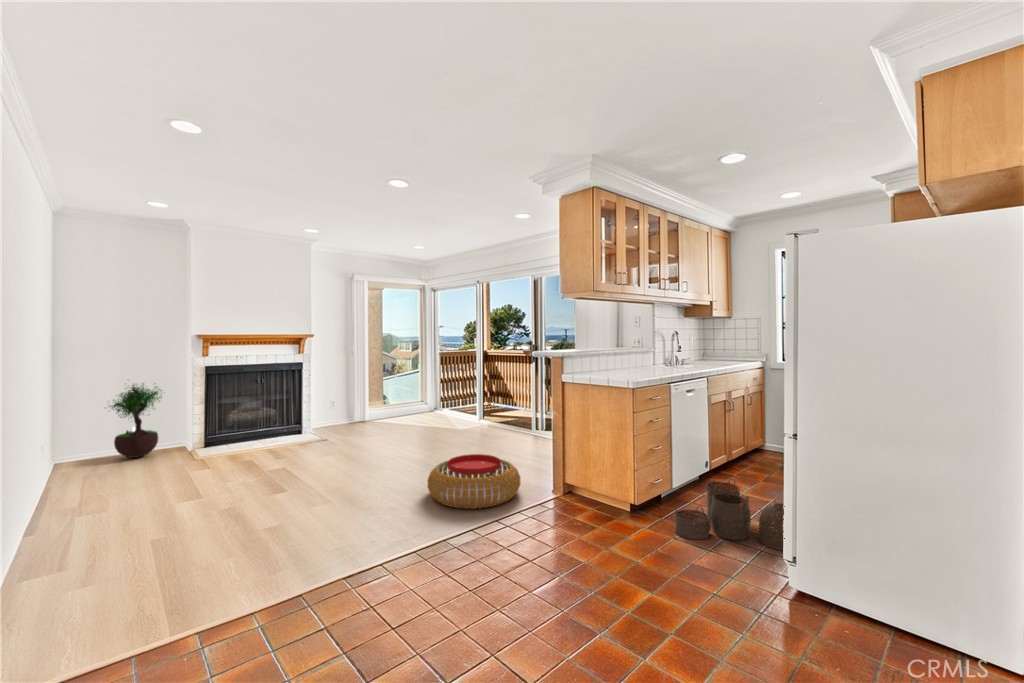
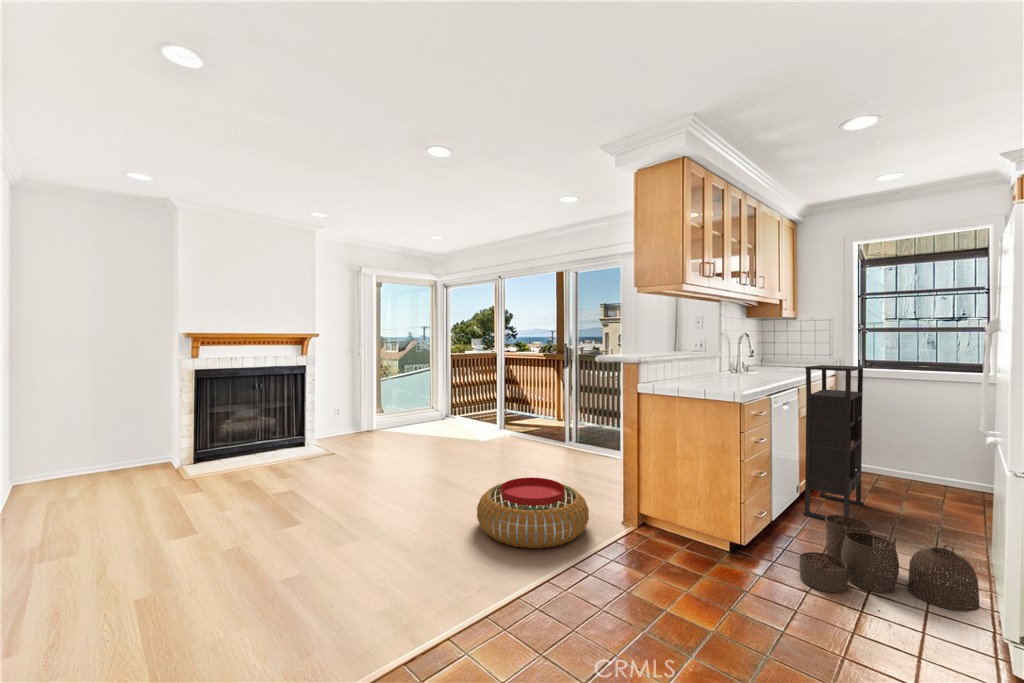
bookshelf: none [709,358,768,494] -> present [803,365,864,519]
potted tree: present [109,384,161,458] -> none [74,384,148,478]

